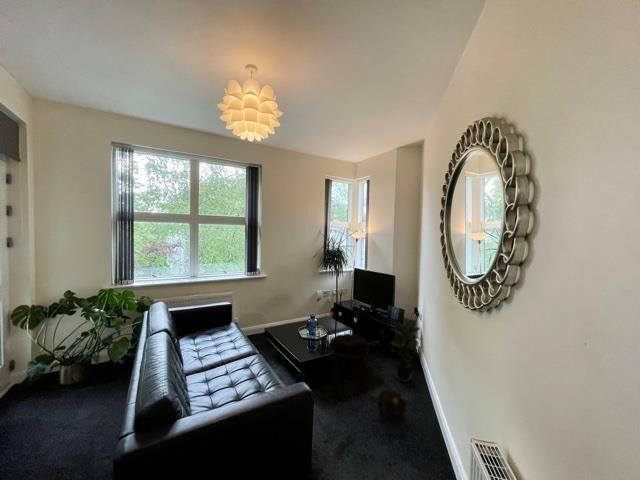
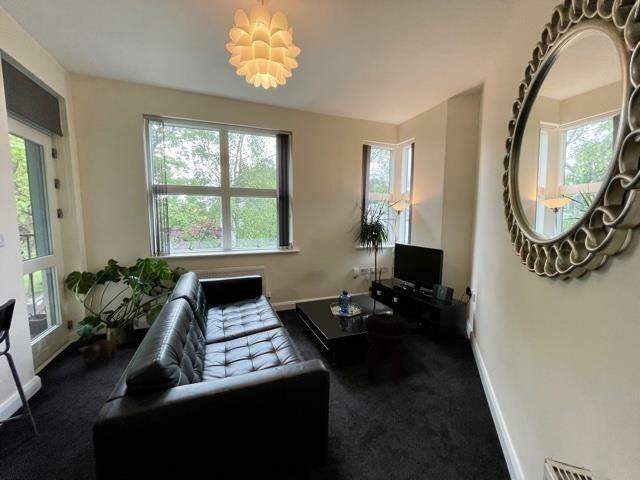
potted plant: present [391,321,420,381] -> none [436,299,480,371]
plush toy: present [378,388,409,419] -> present [79,340,117,365]

